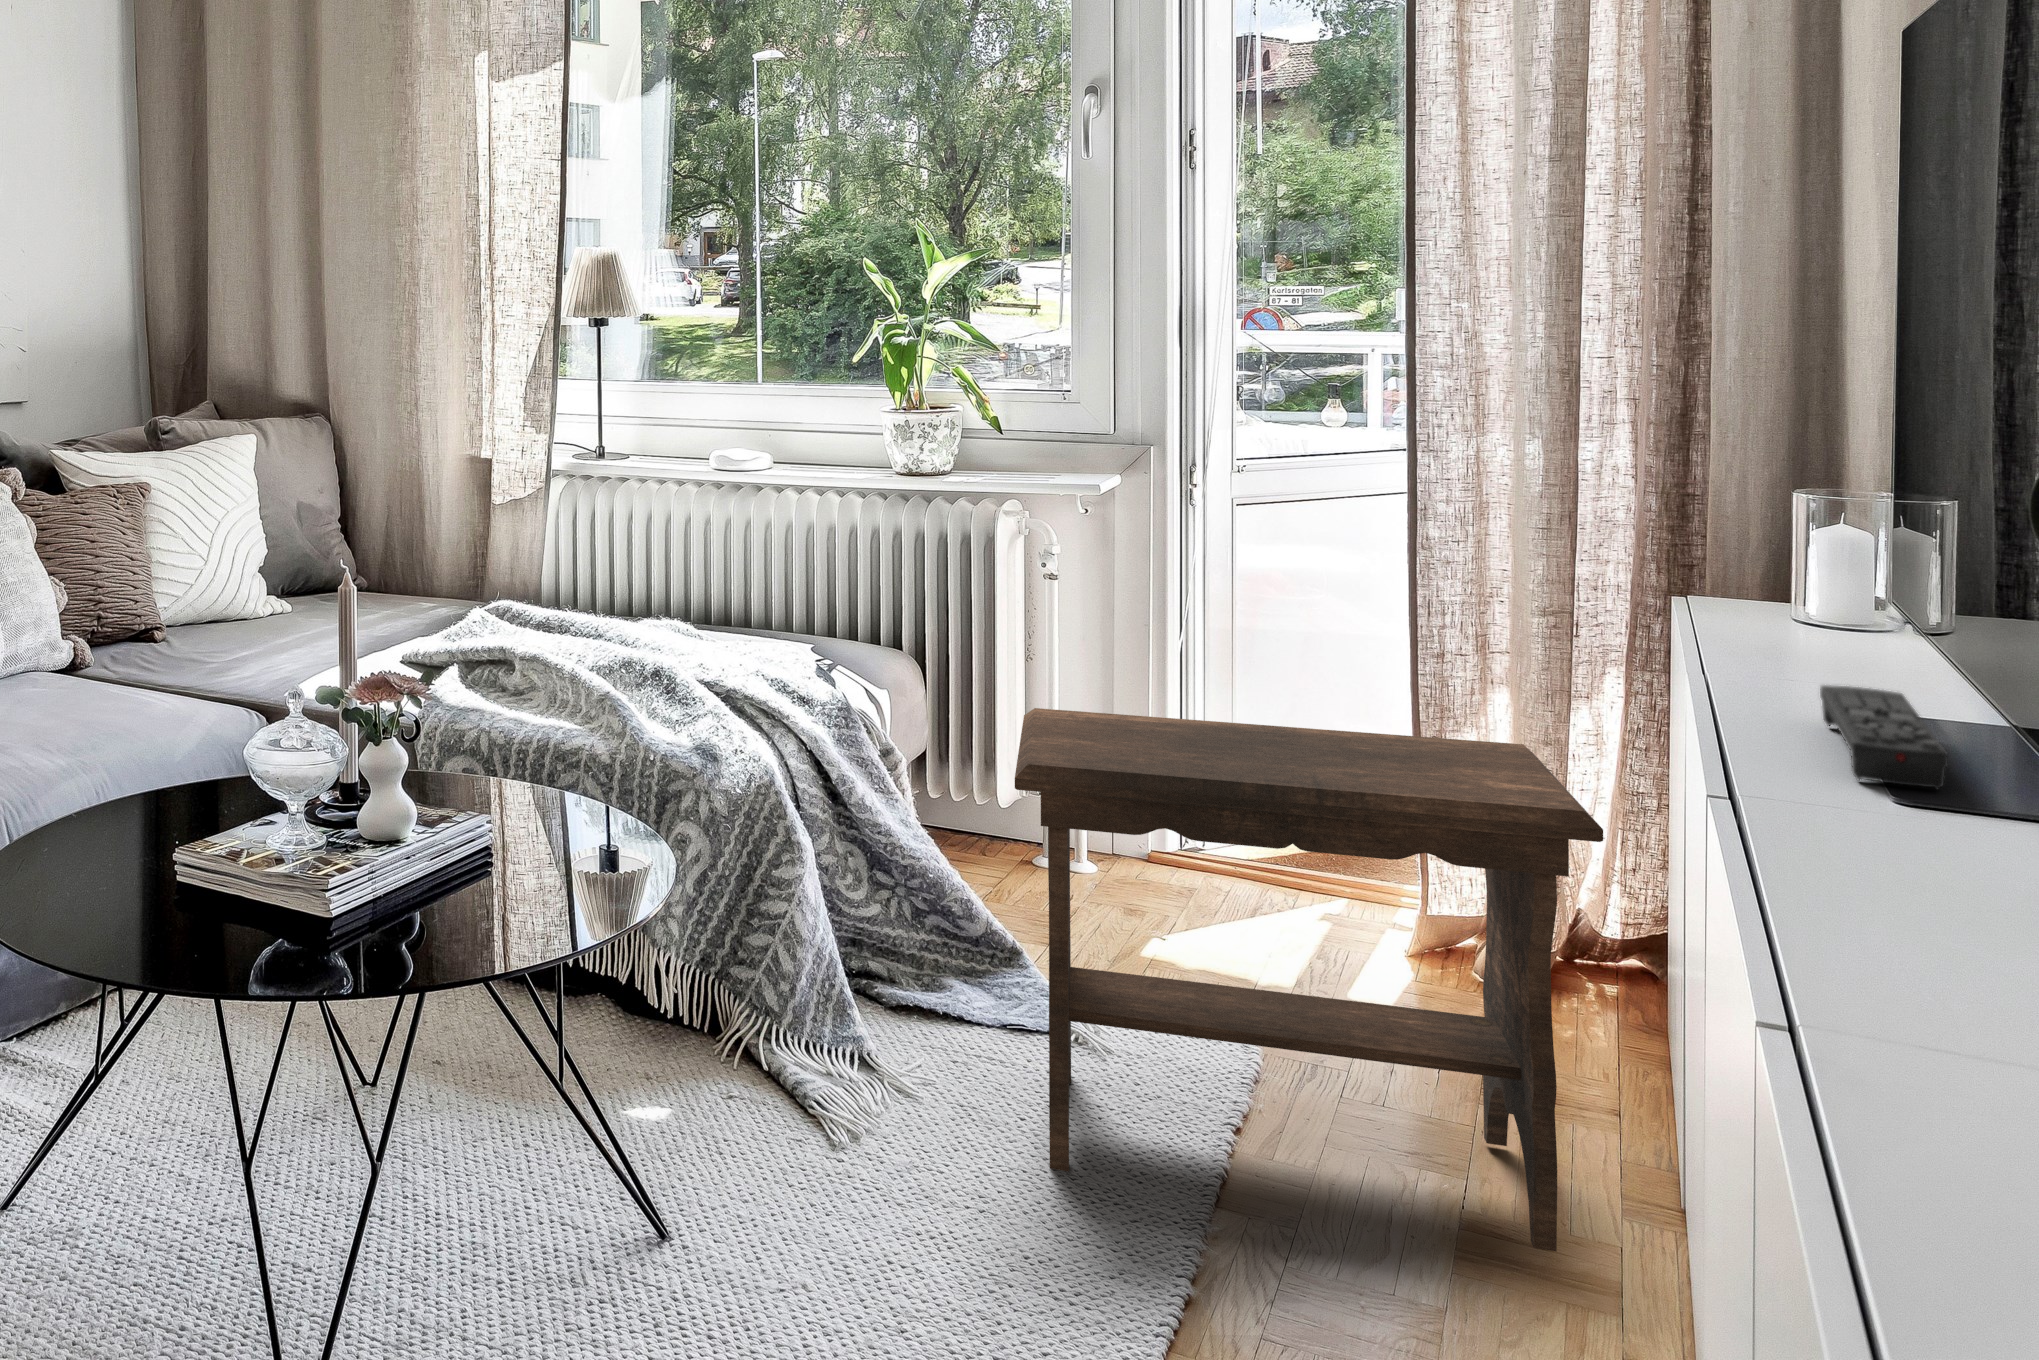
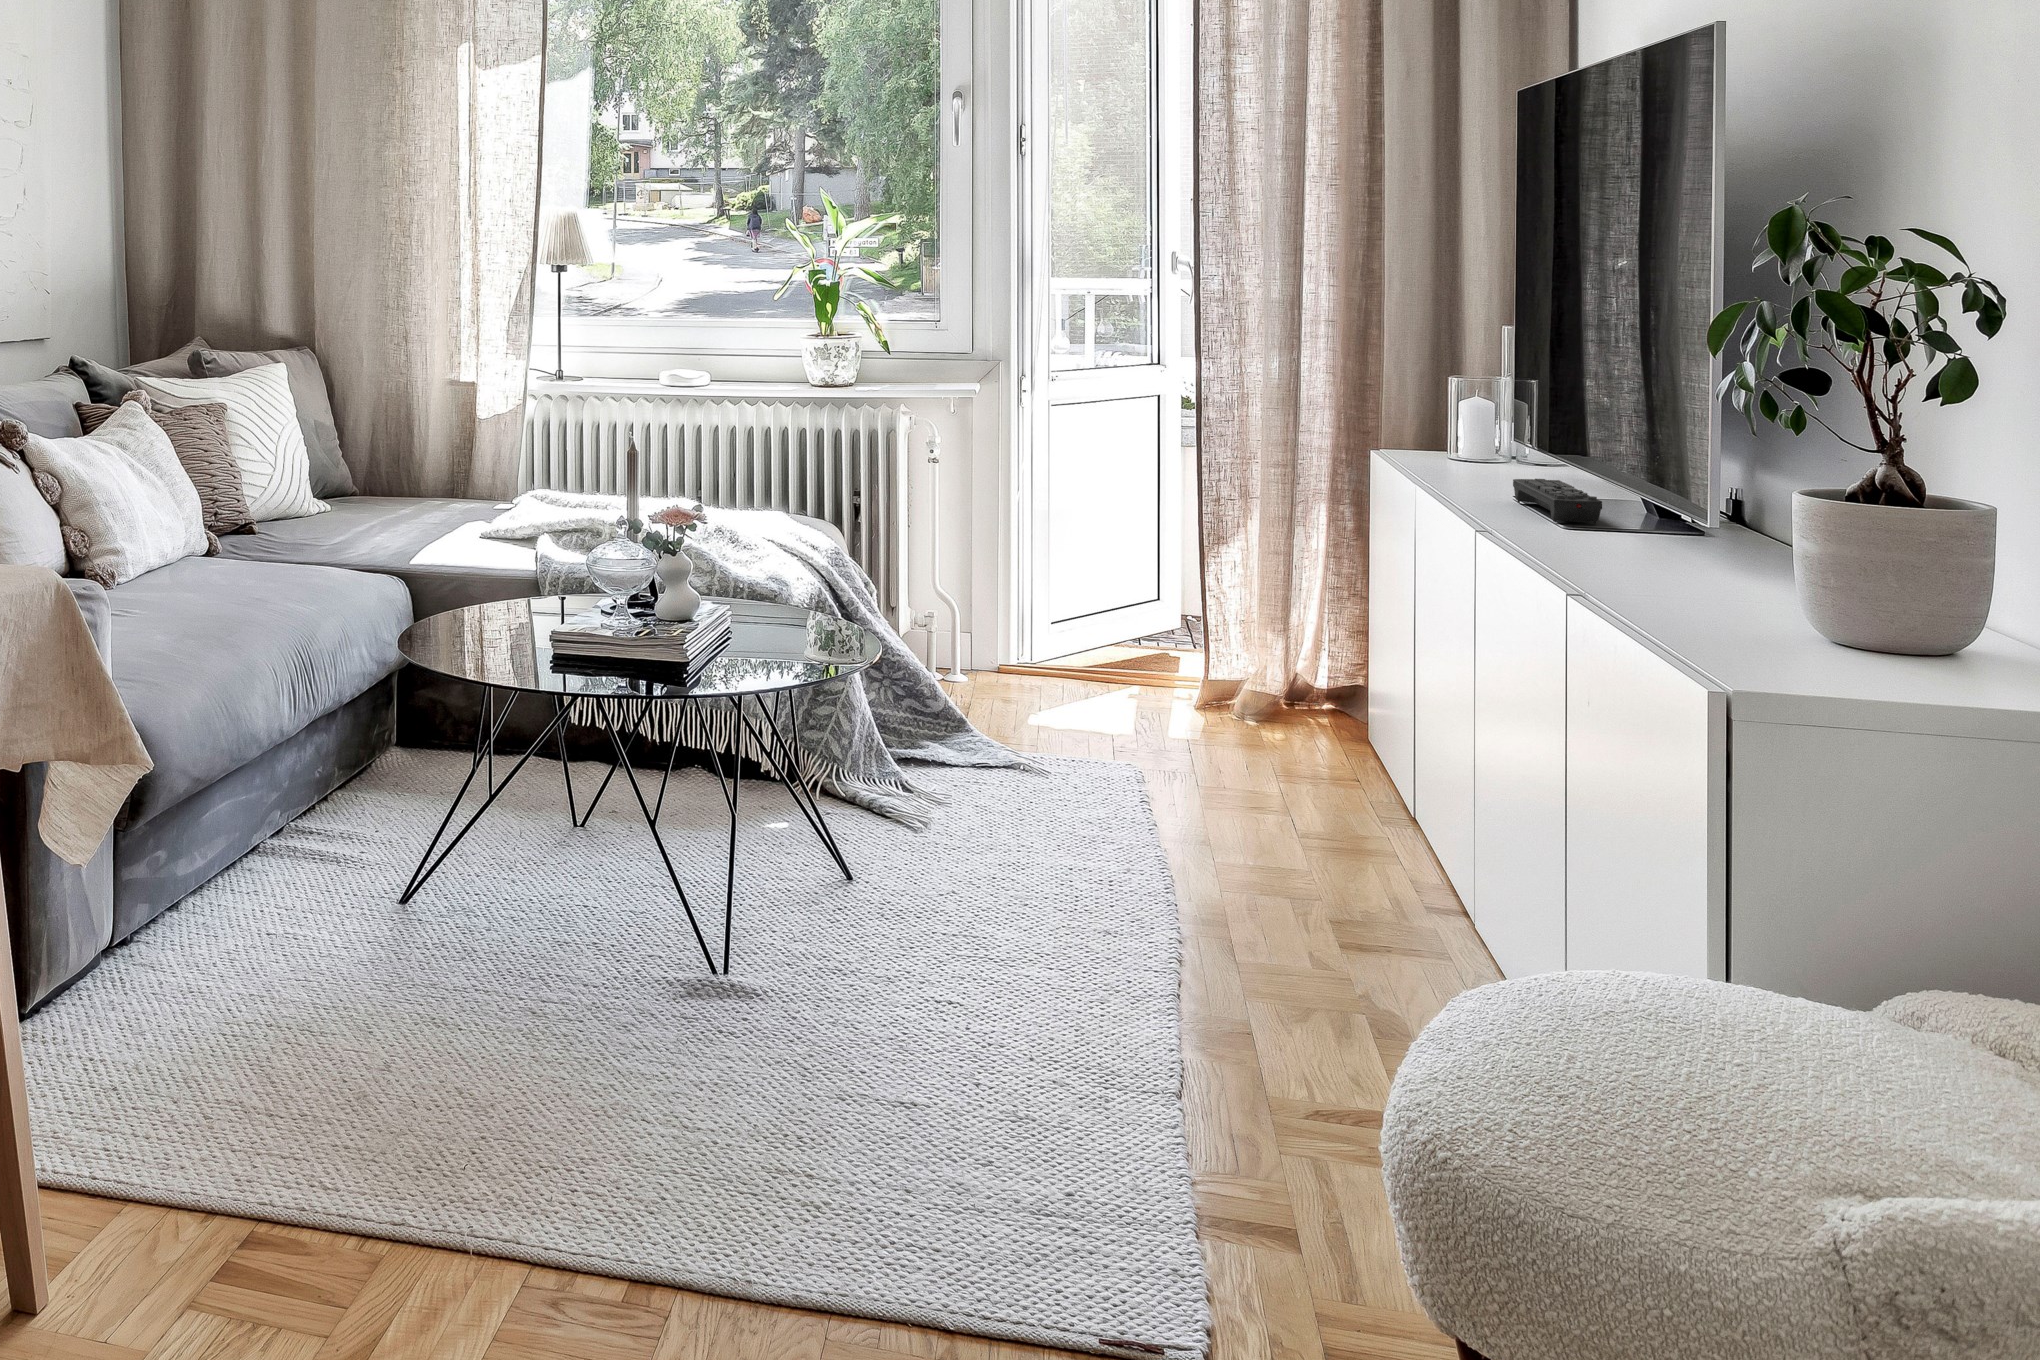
footstool: present [1015,708,1603,1252] -> none [997,535,1390,842]

